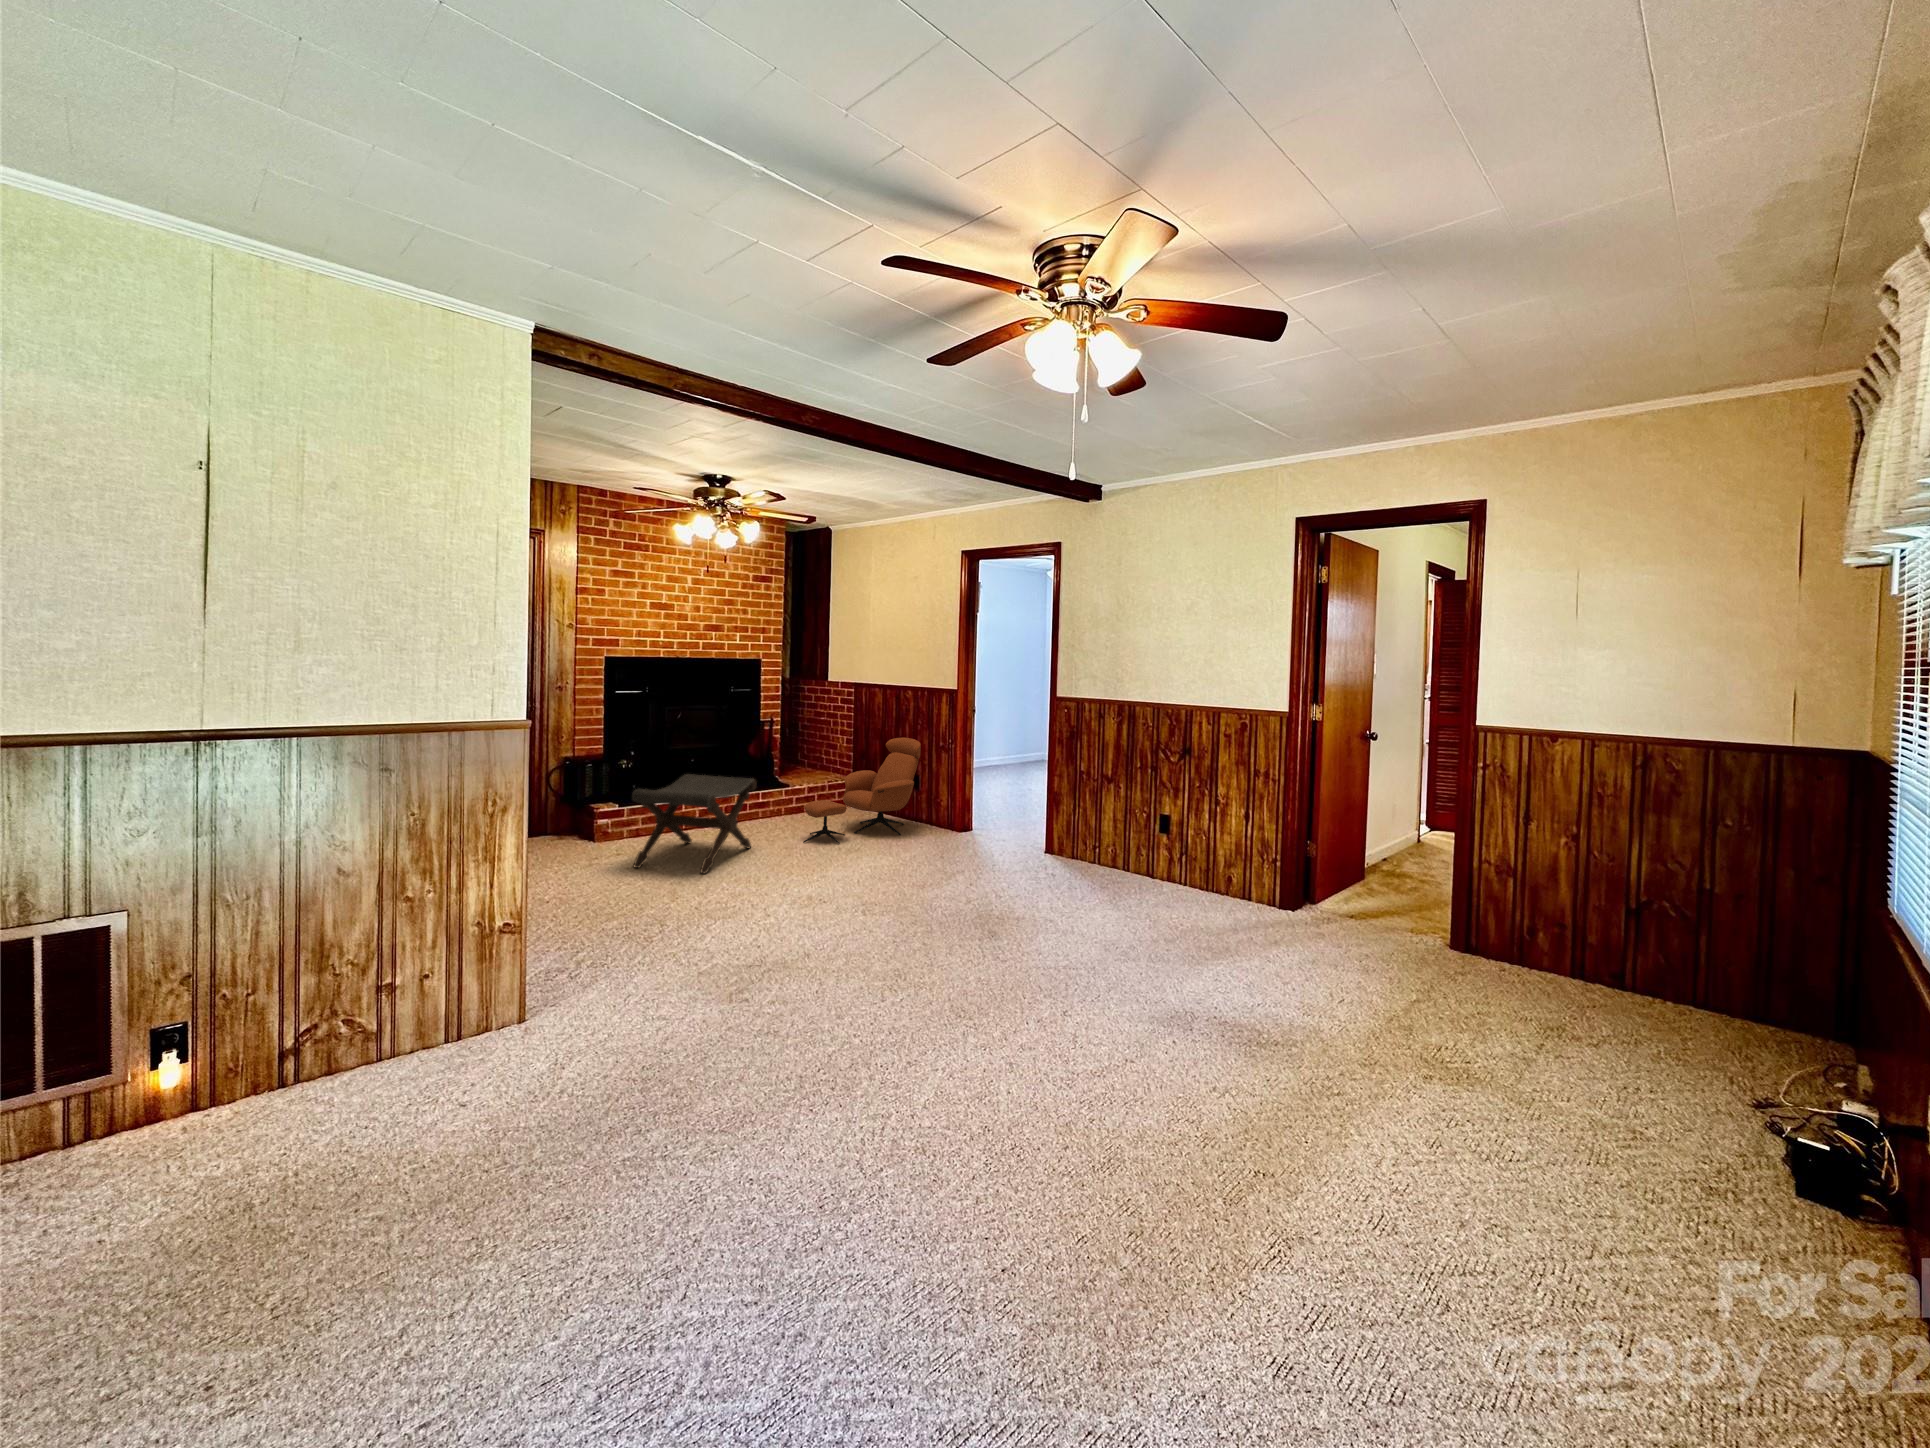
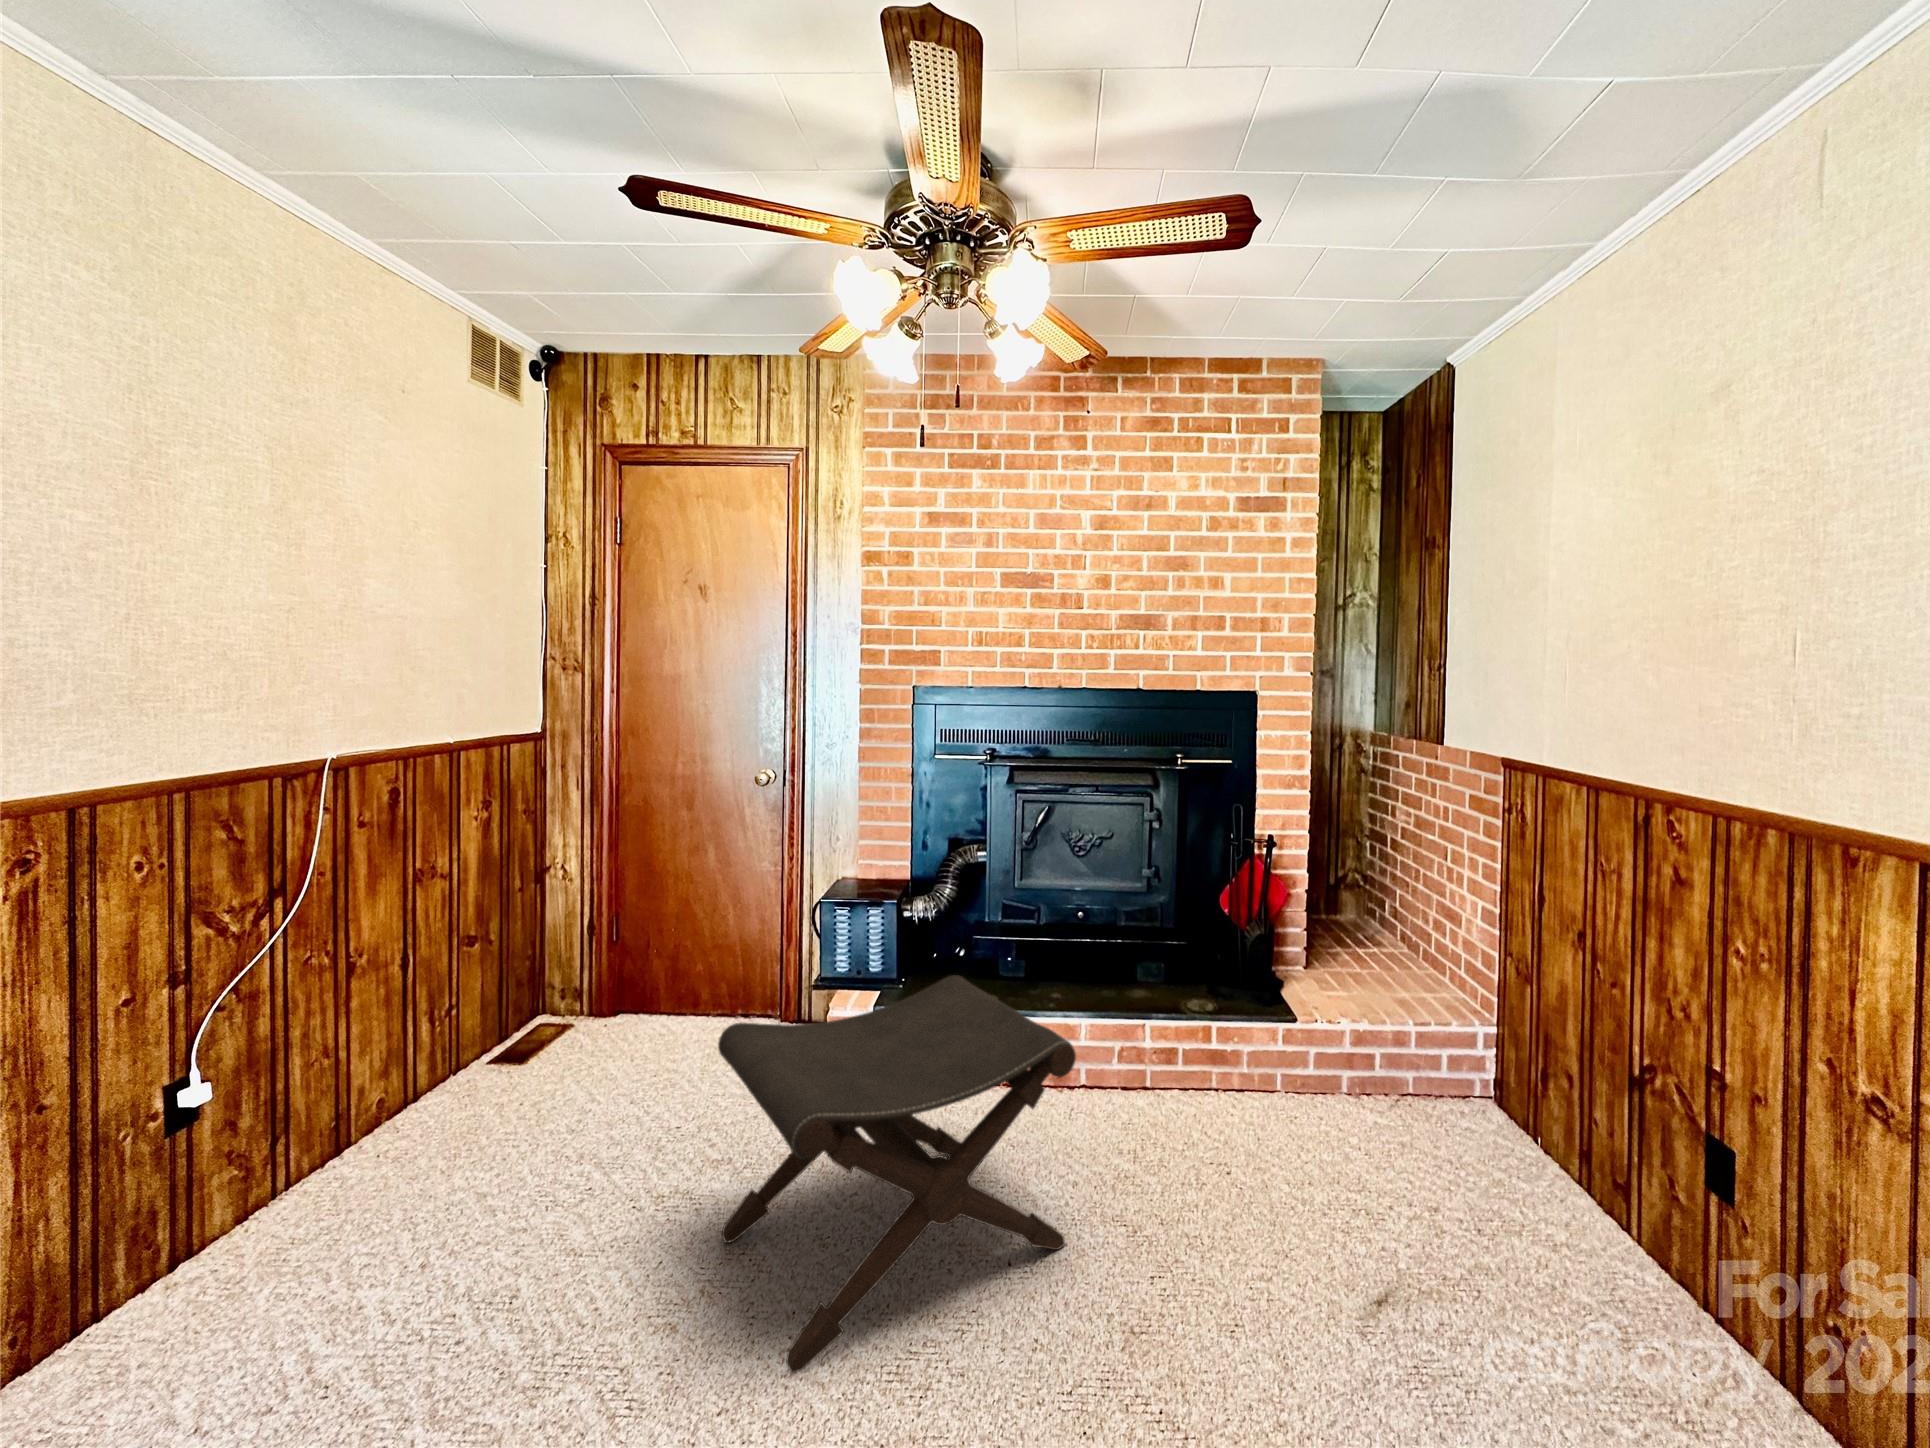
lounge chair: present [803,738,921,844] -> none [1224,955,1727,1381]

